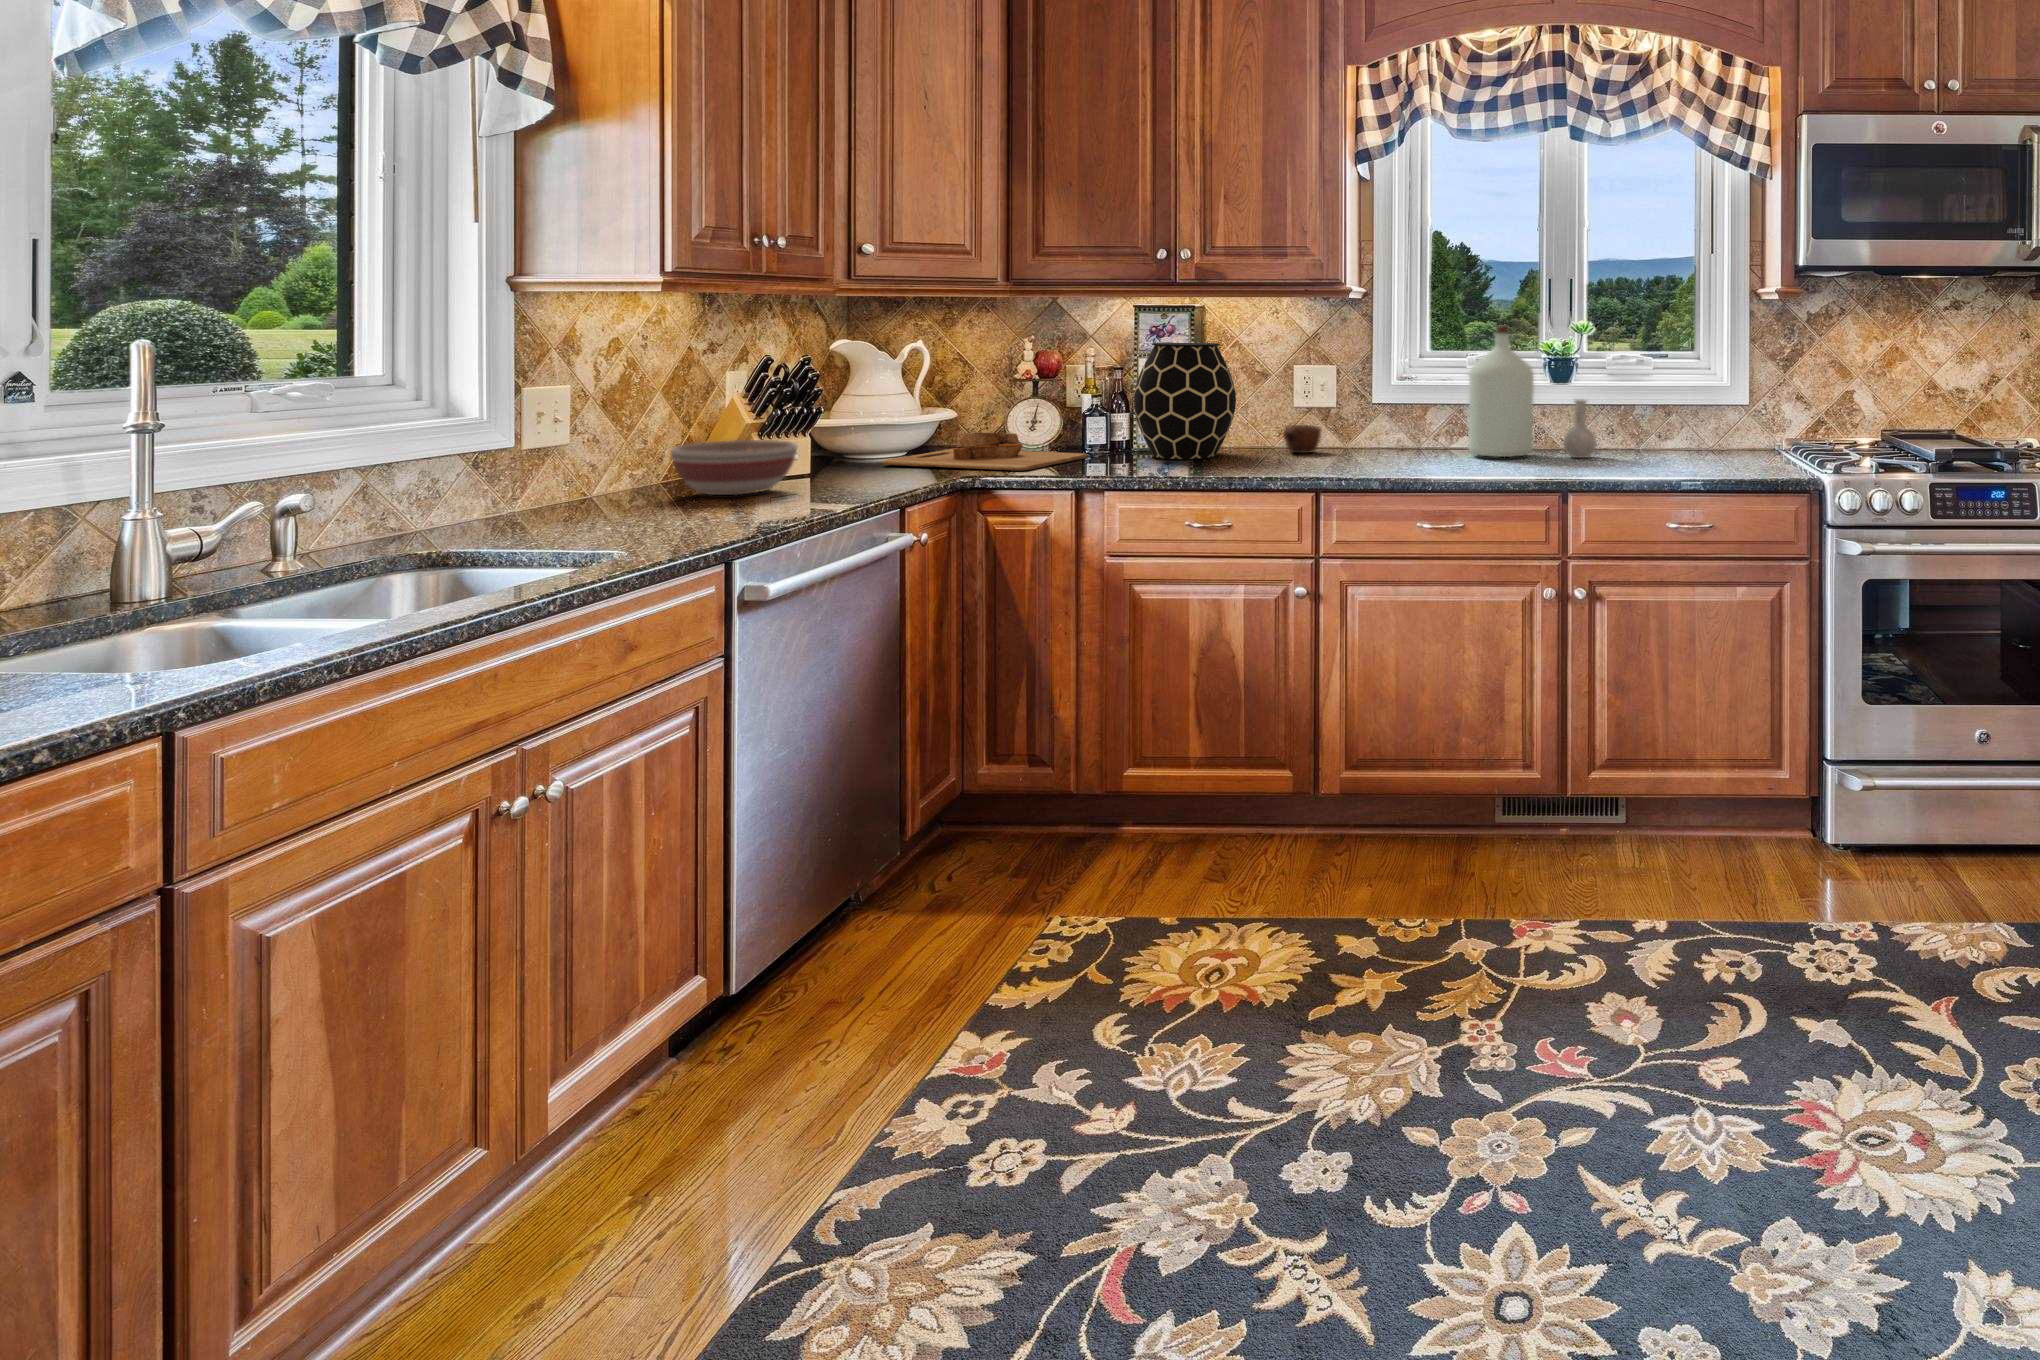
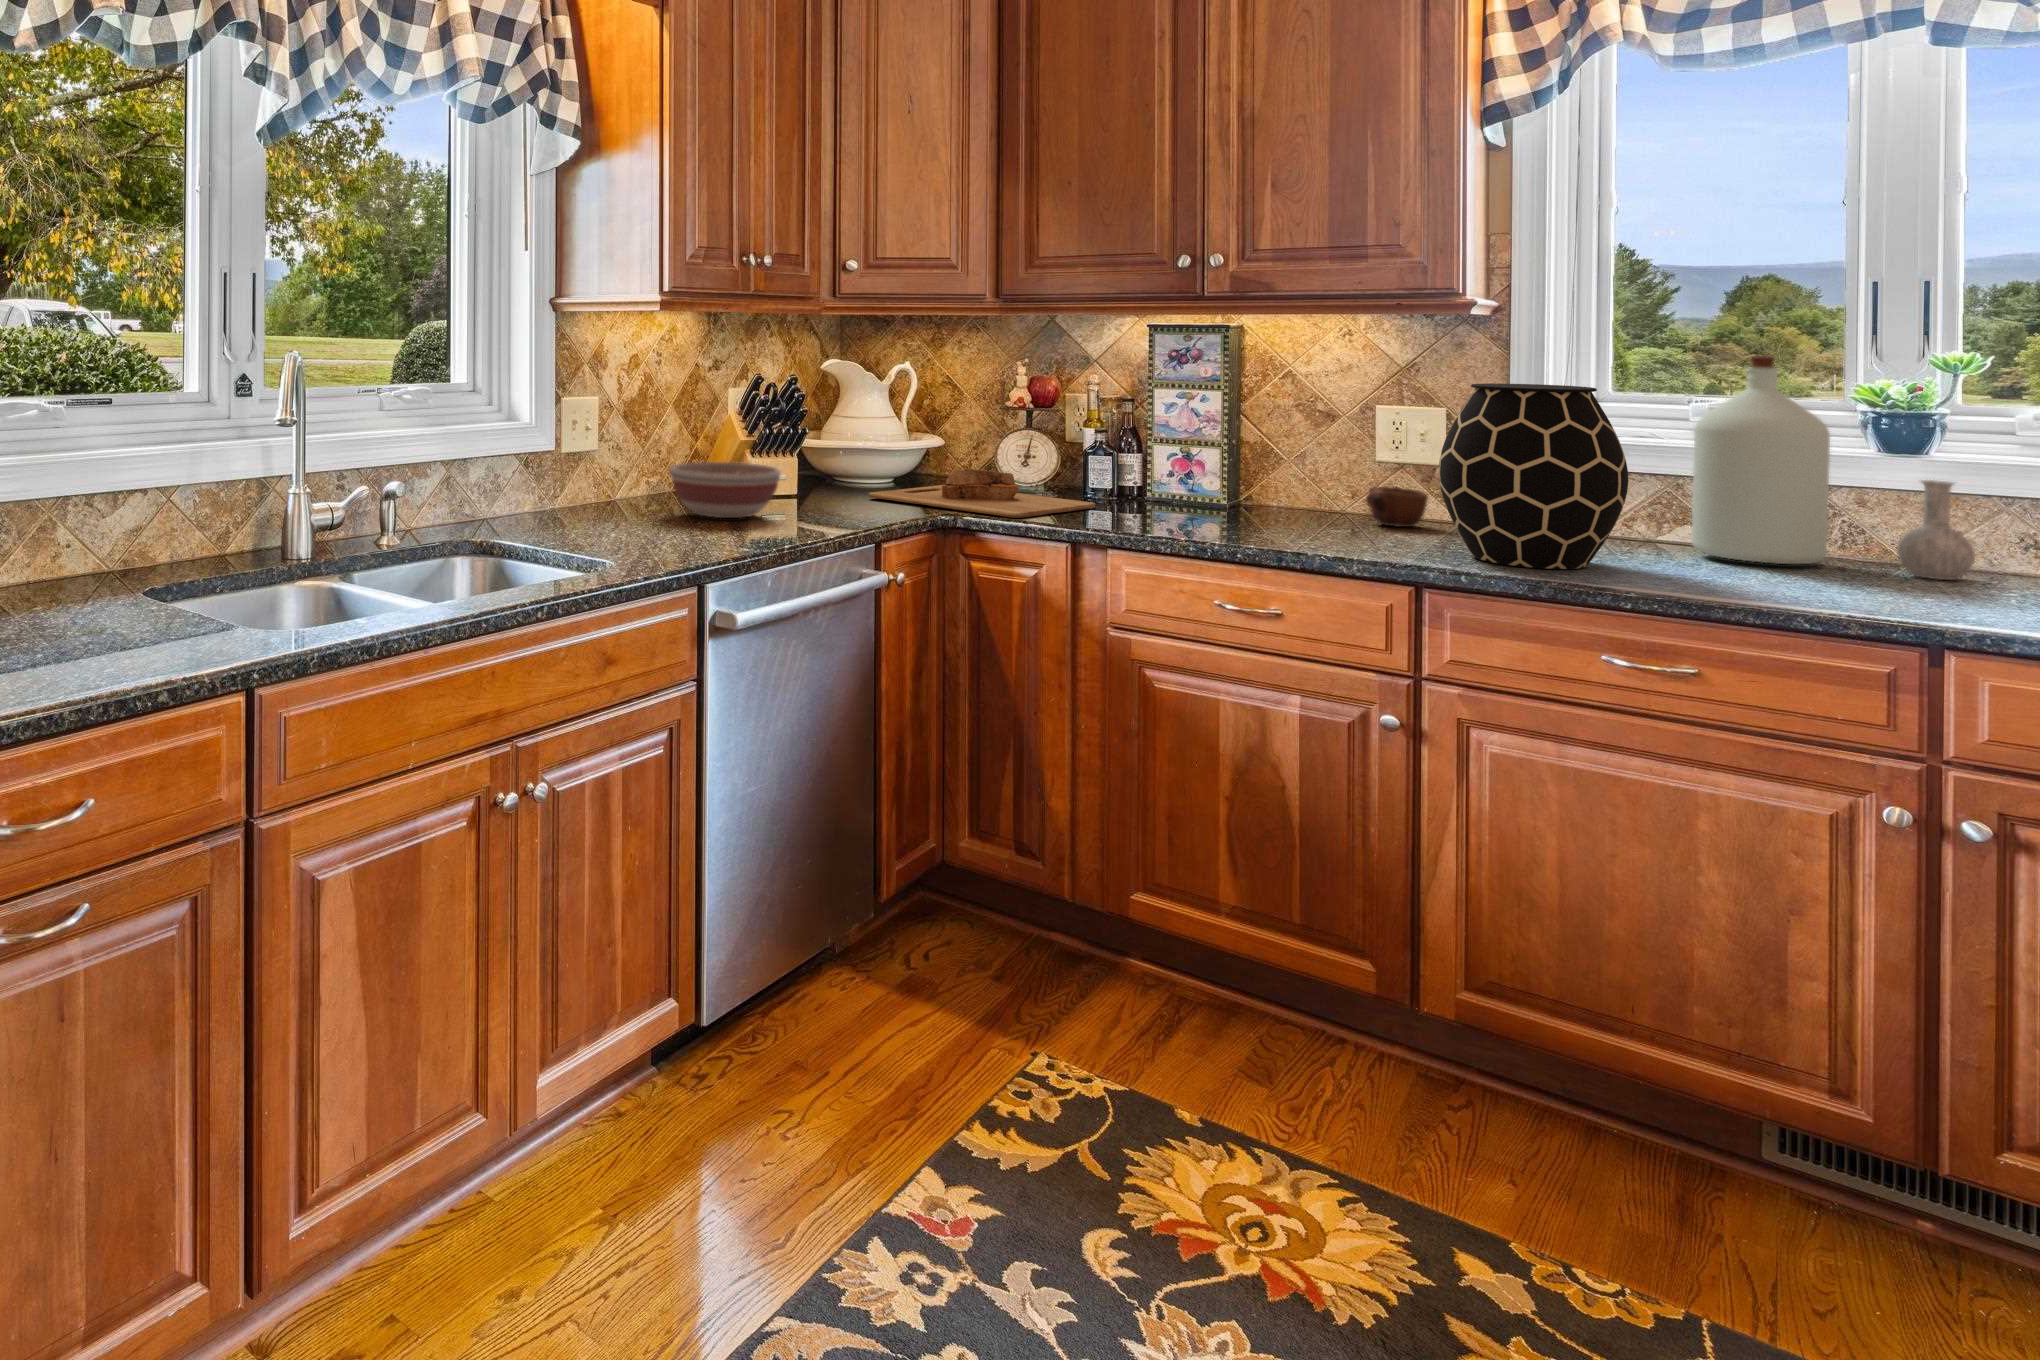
vase: present [1134,342,1236,459] -> present [1439,383,1628,569]

